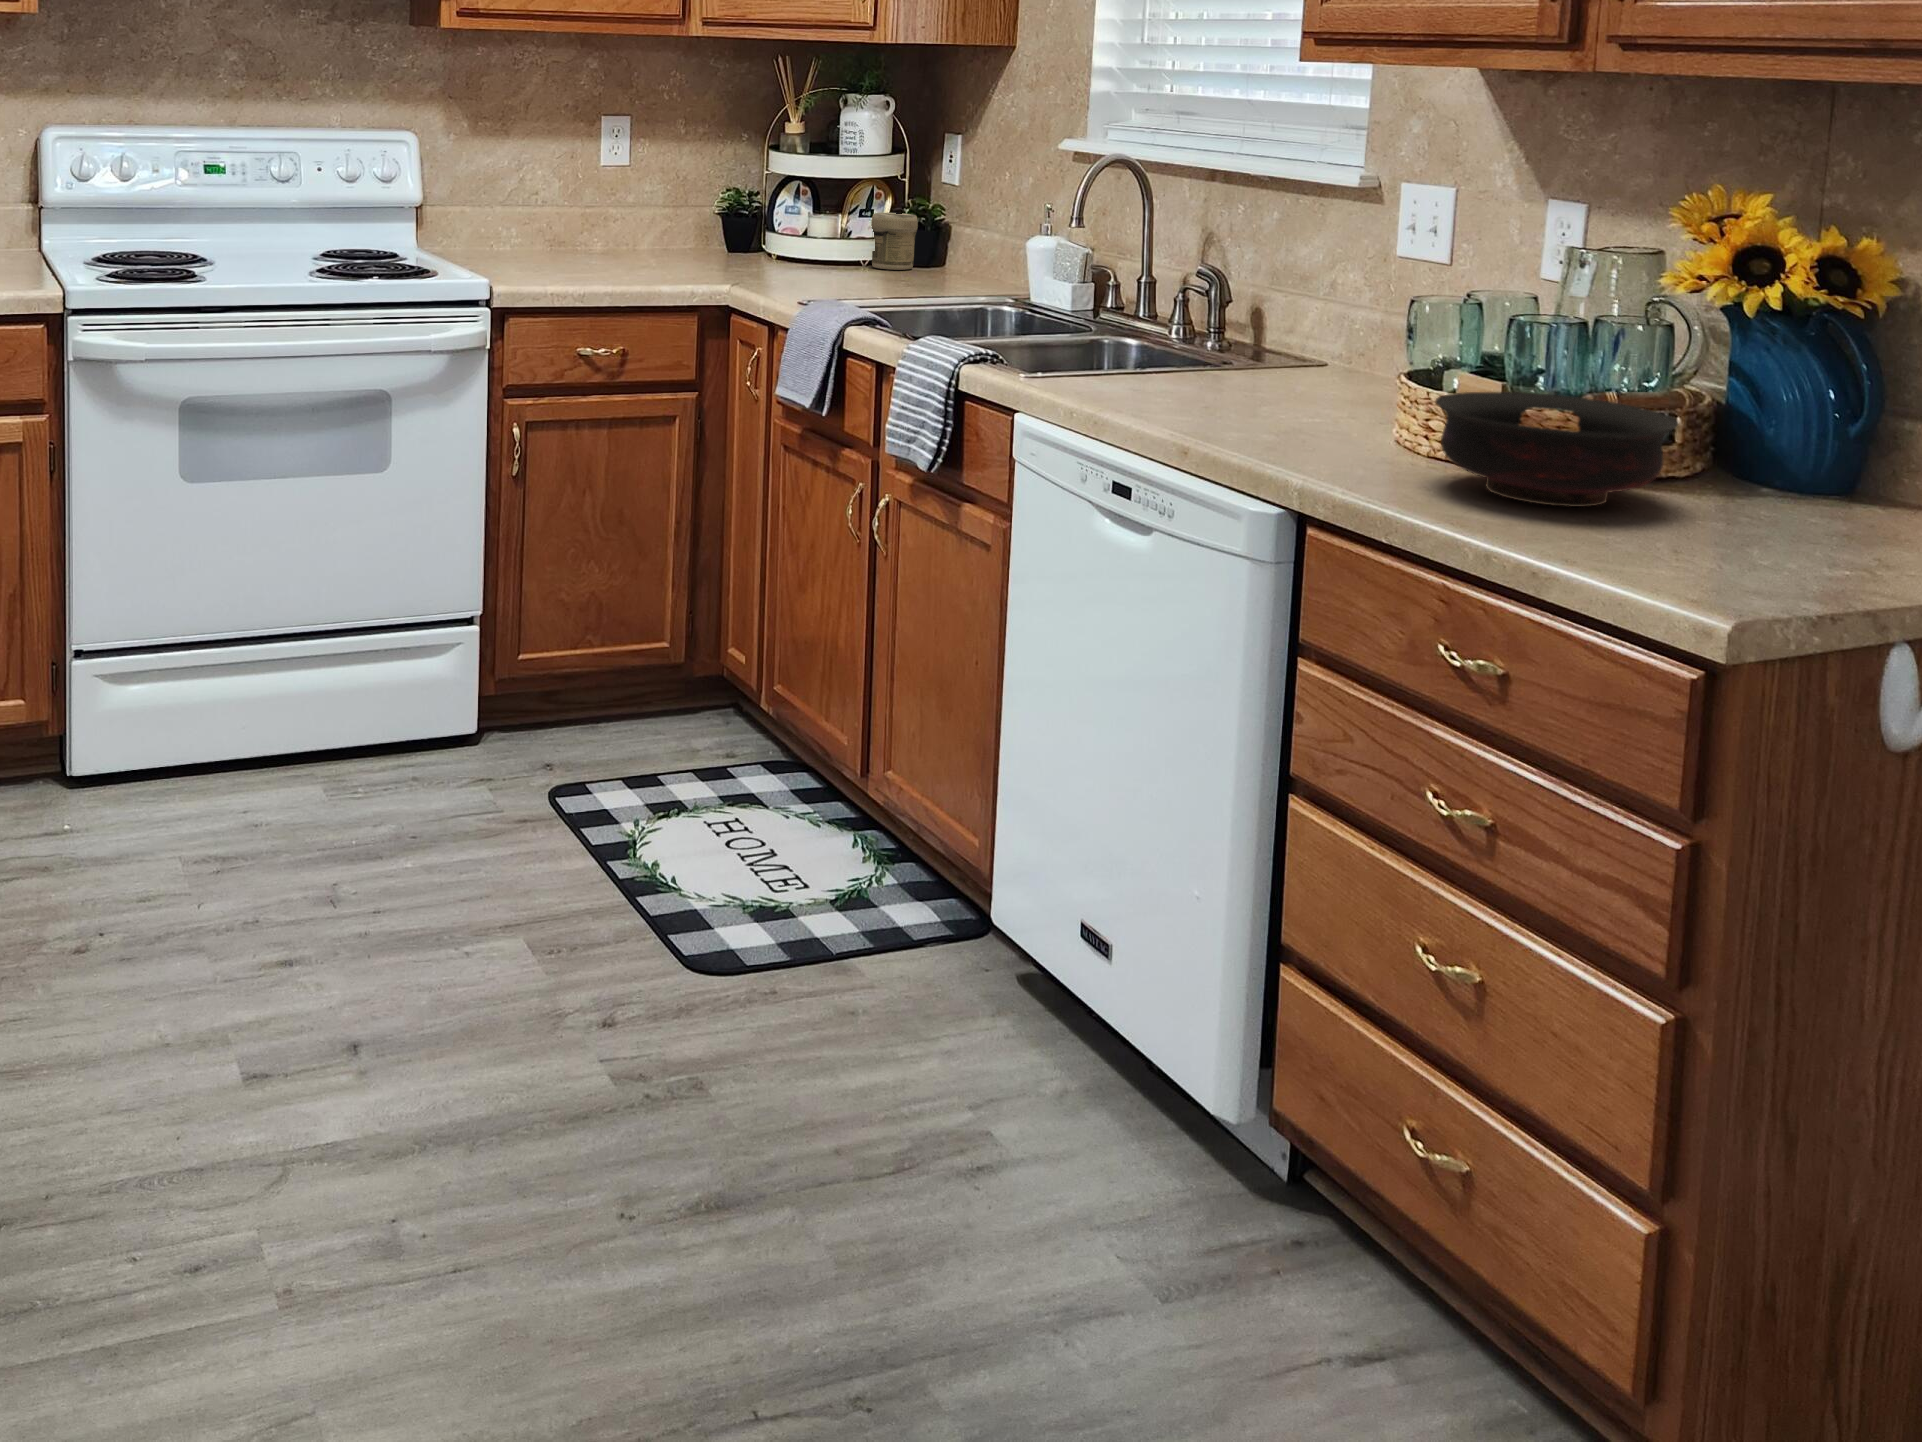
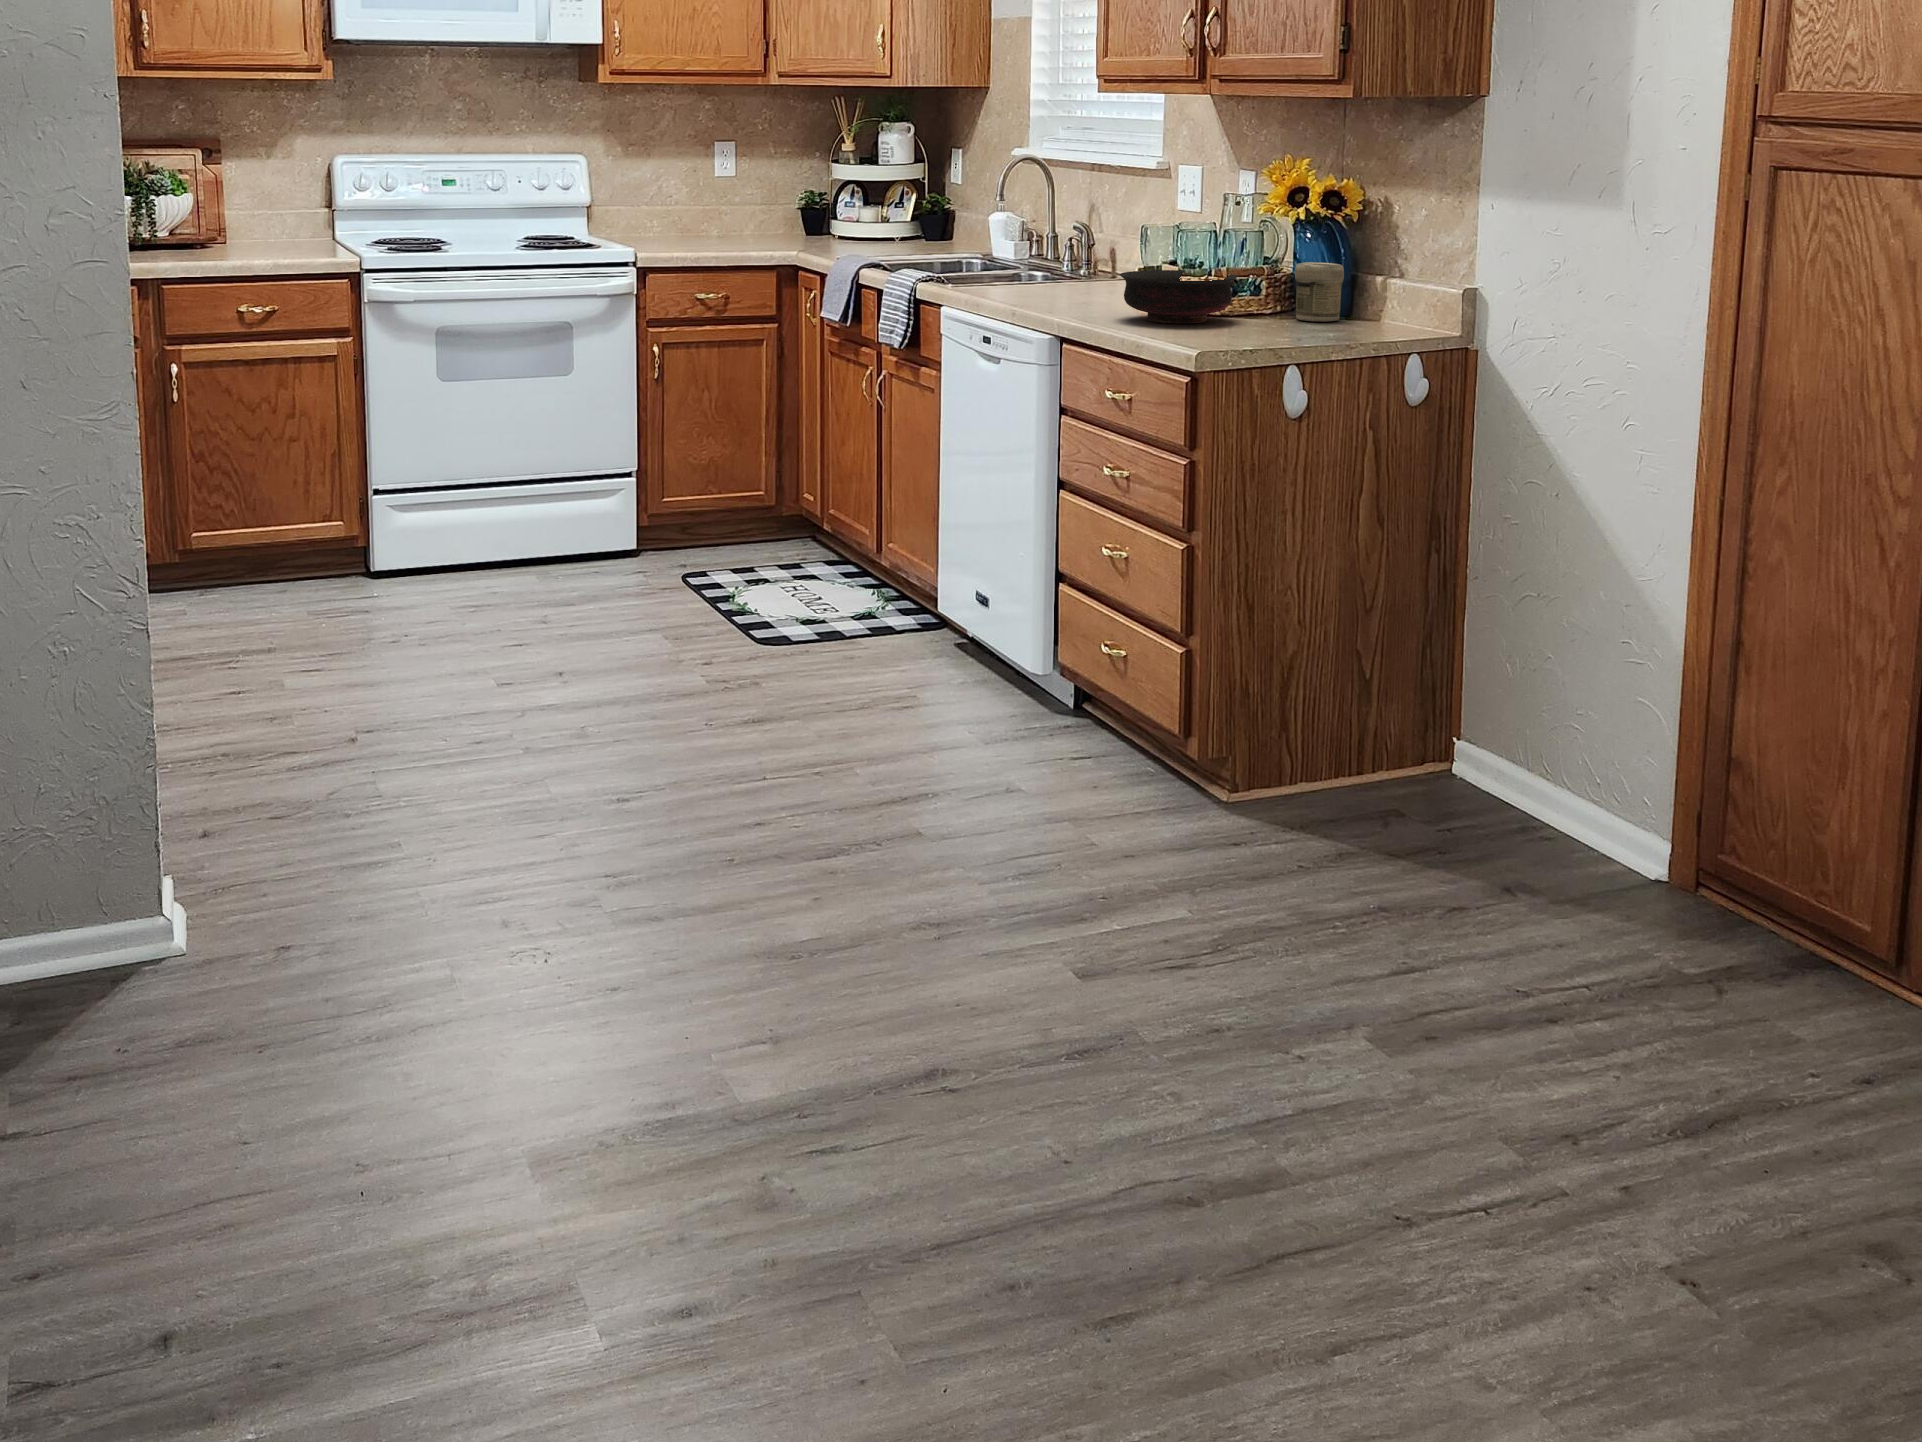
jar: present [871,213,918,270] -> present [1295,262,1344,322]

